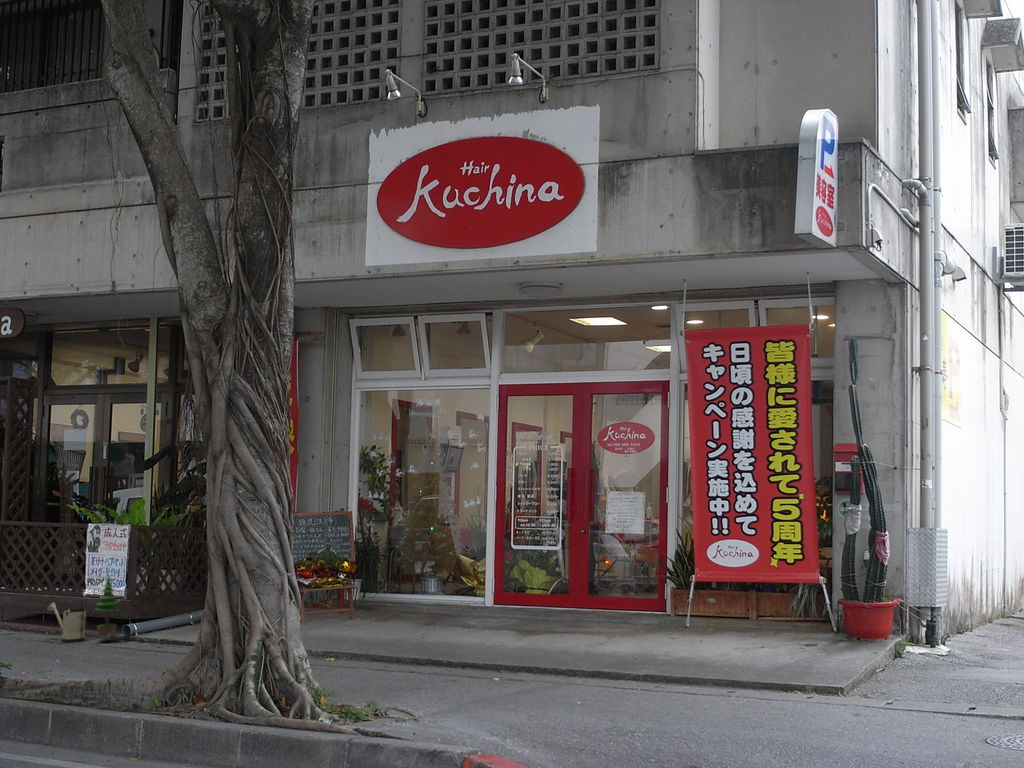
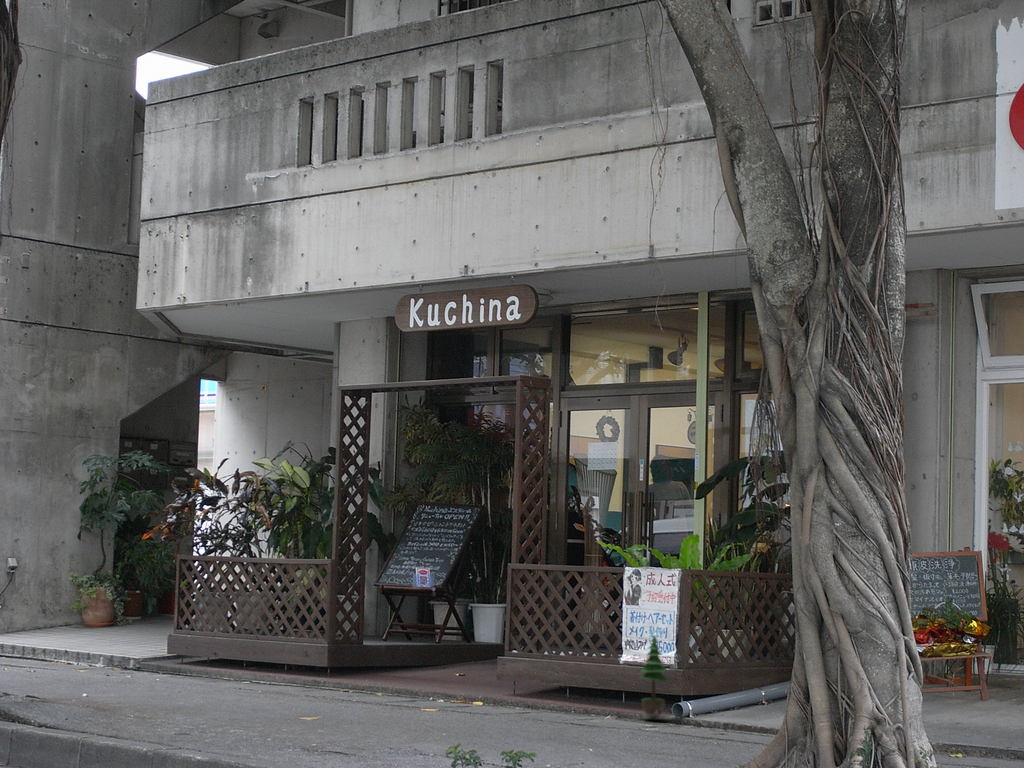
watering can: present [47,599,86,642] -> none [581,662,628,717]

